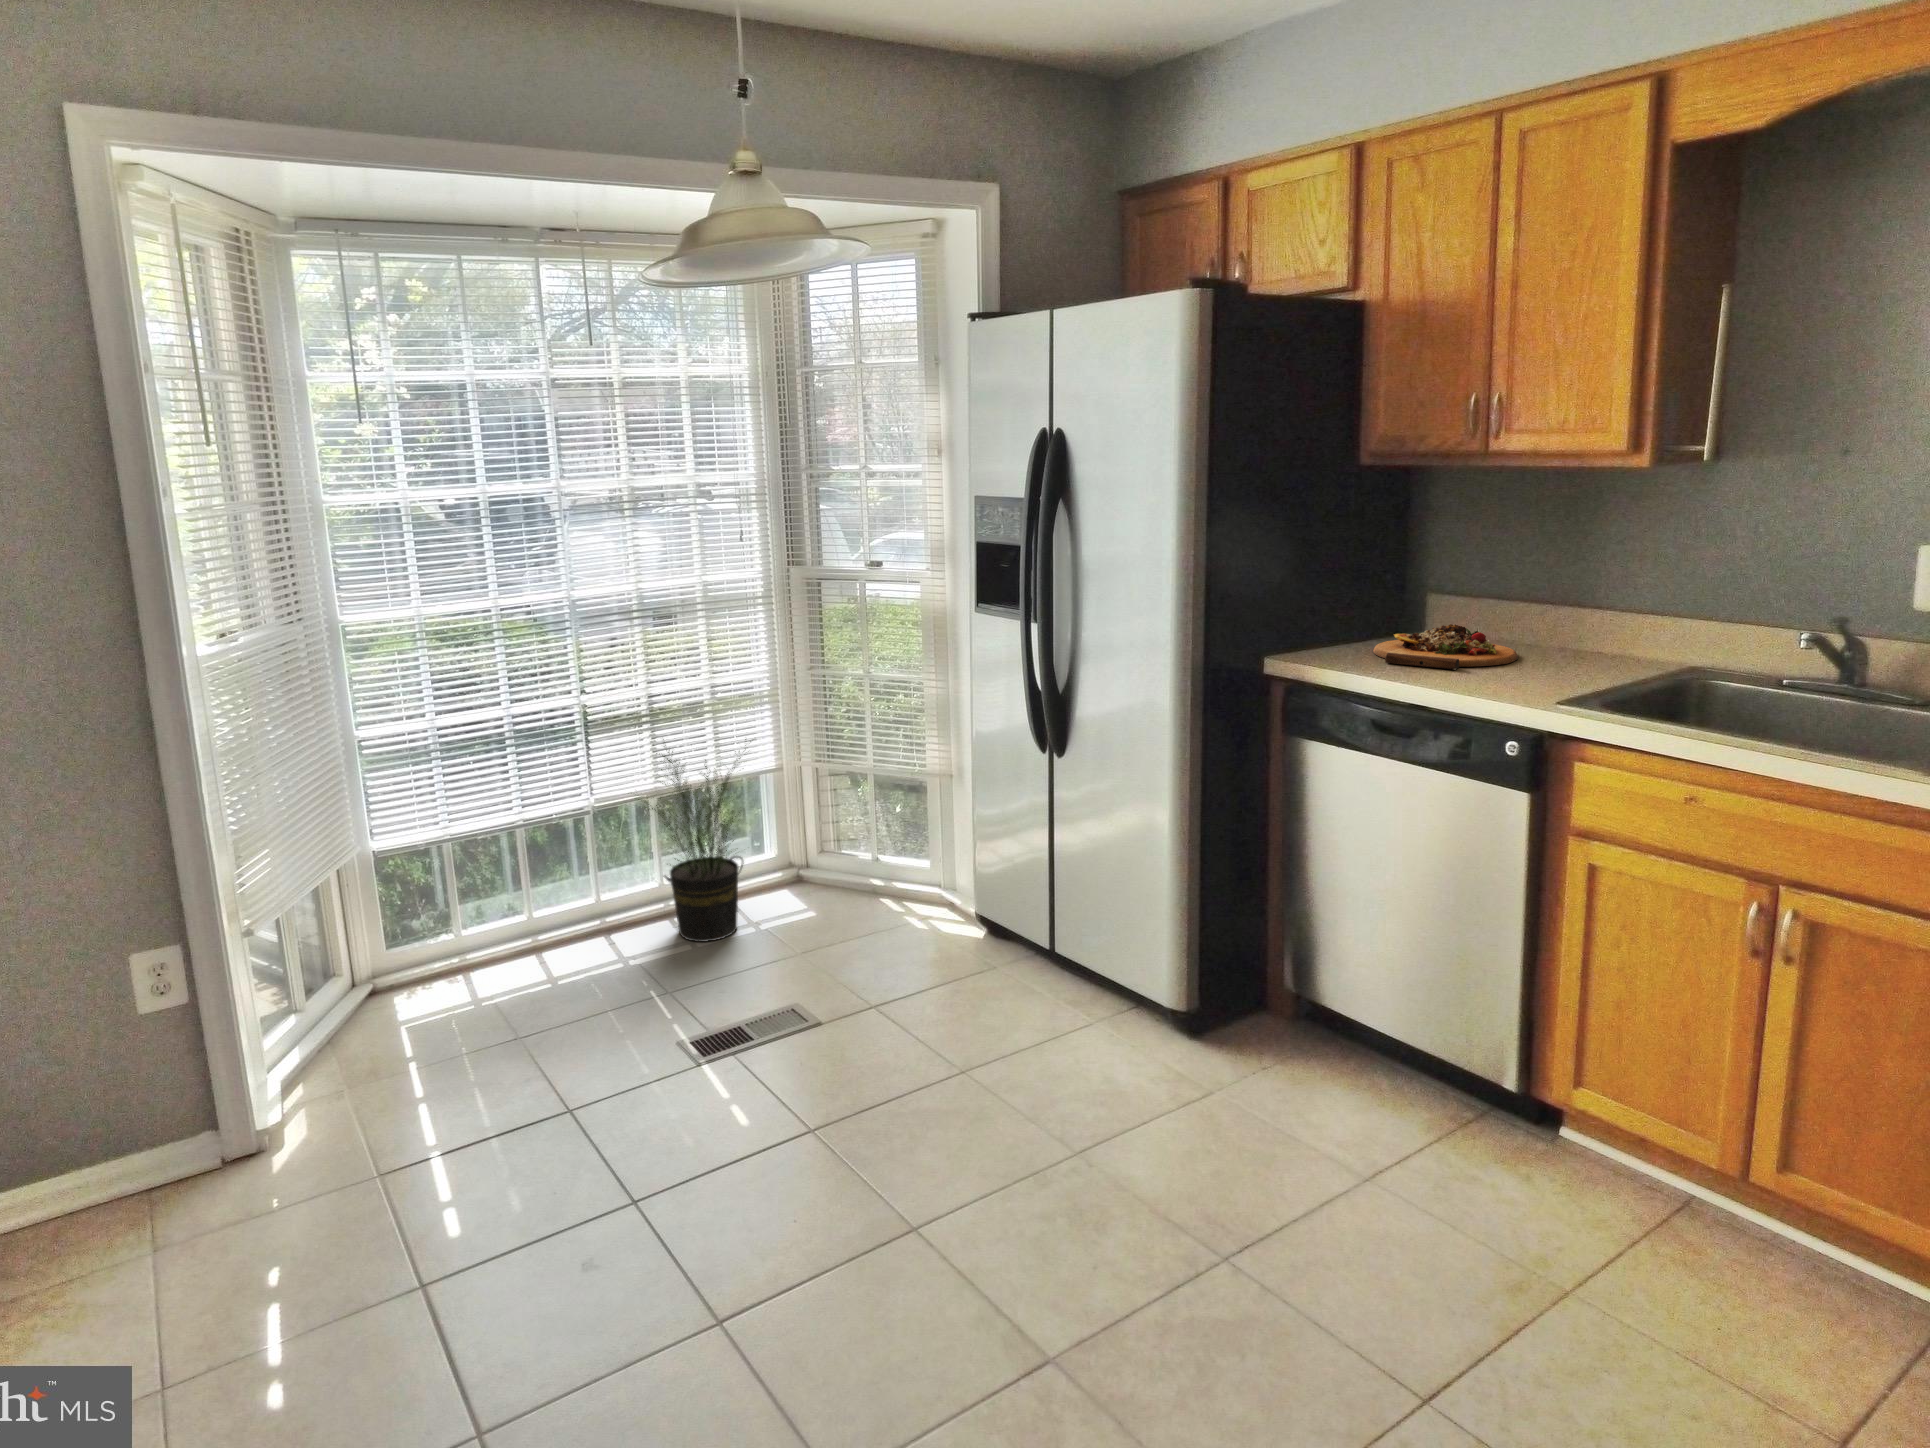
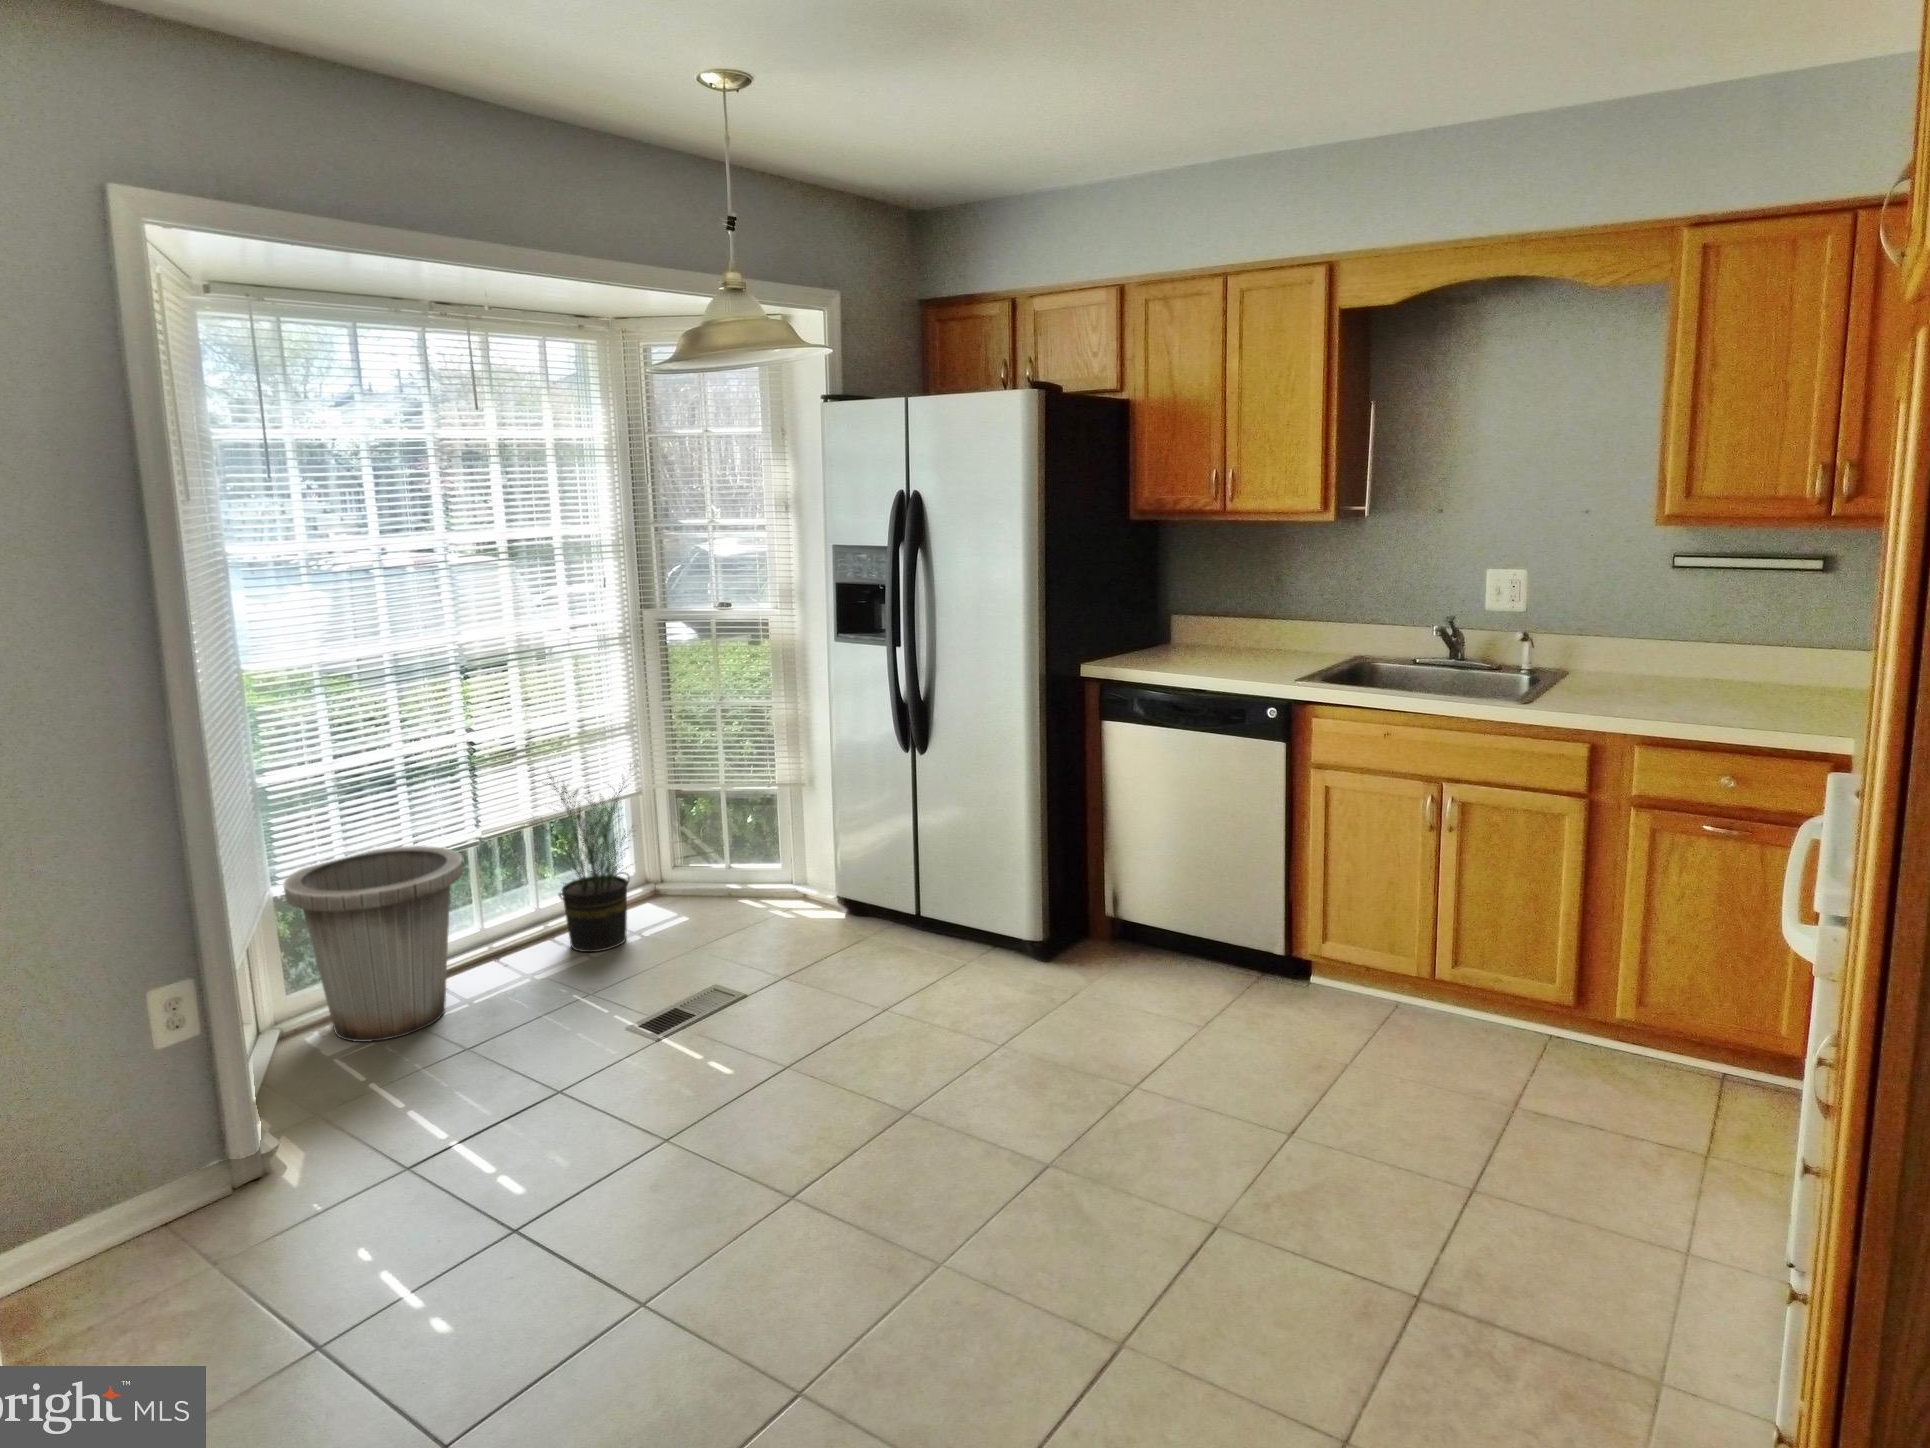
cutting board: present [1373,624,1518,670] -> none [1153,634,1251,664]
trash can: none [370,815,547,1019] -> present [283,846,463,1042]

